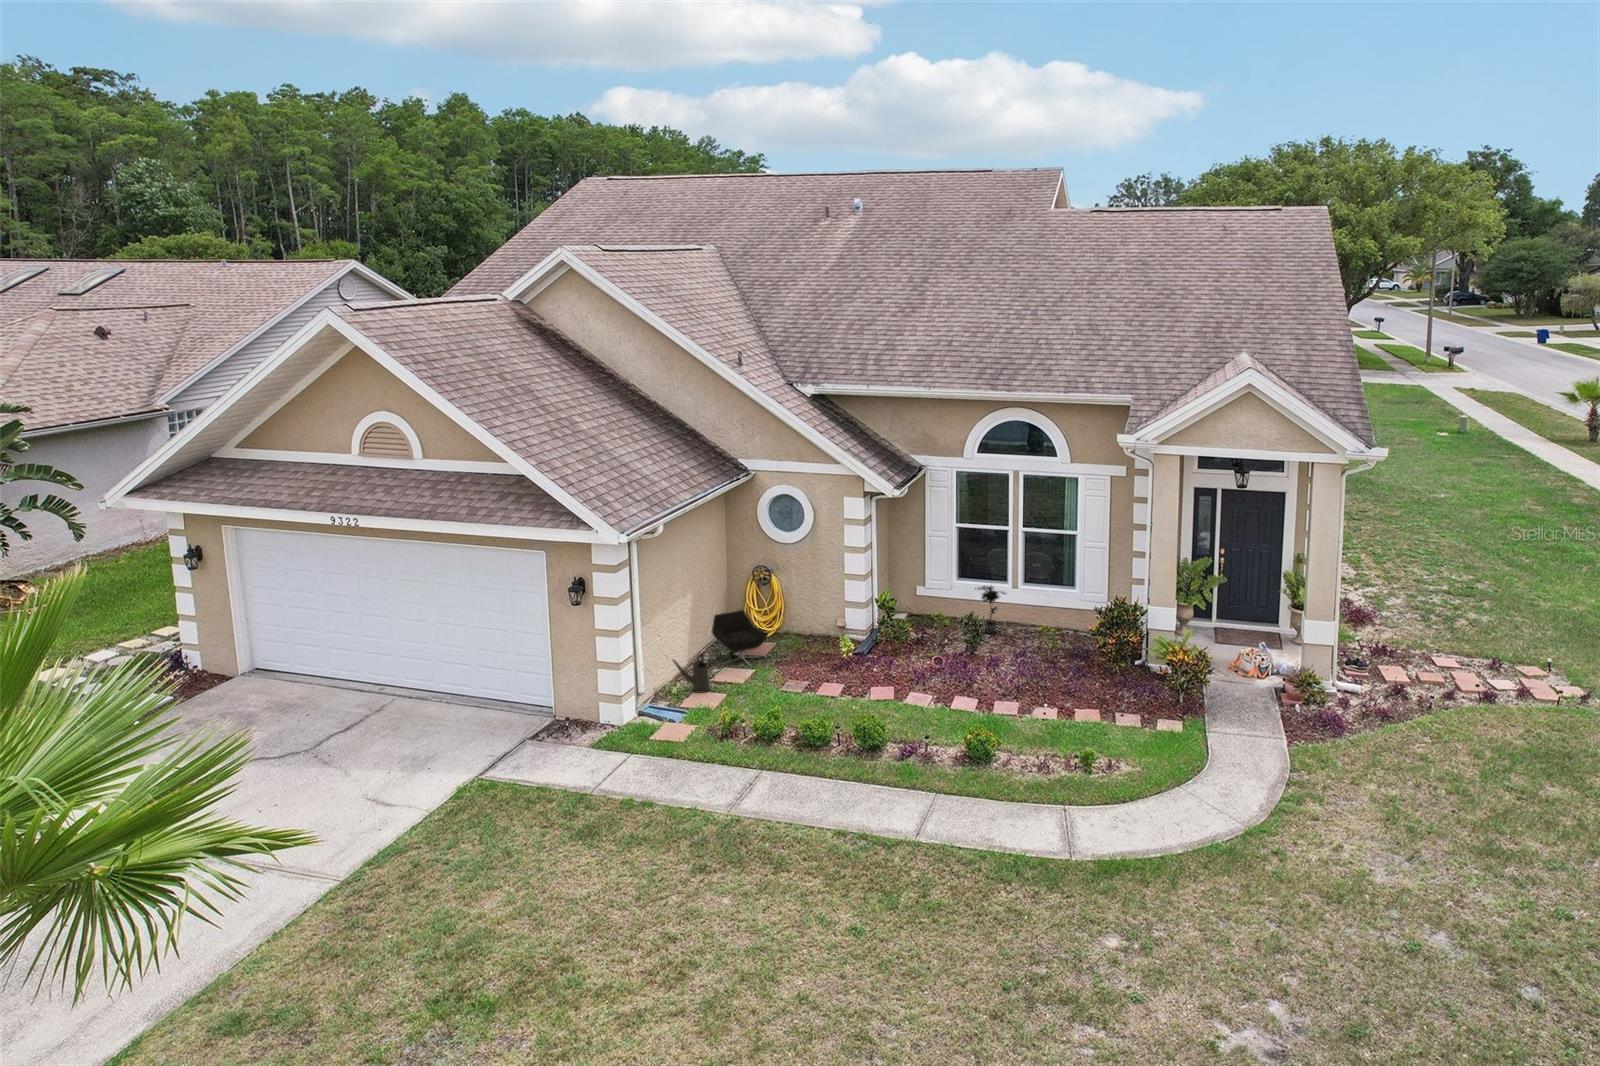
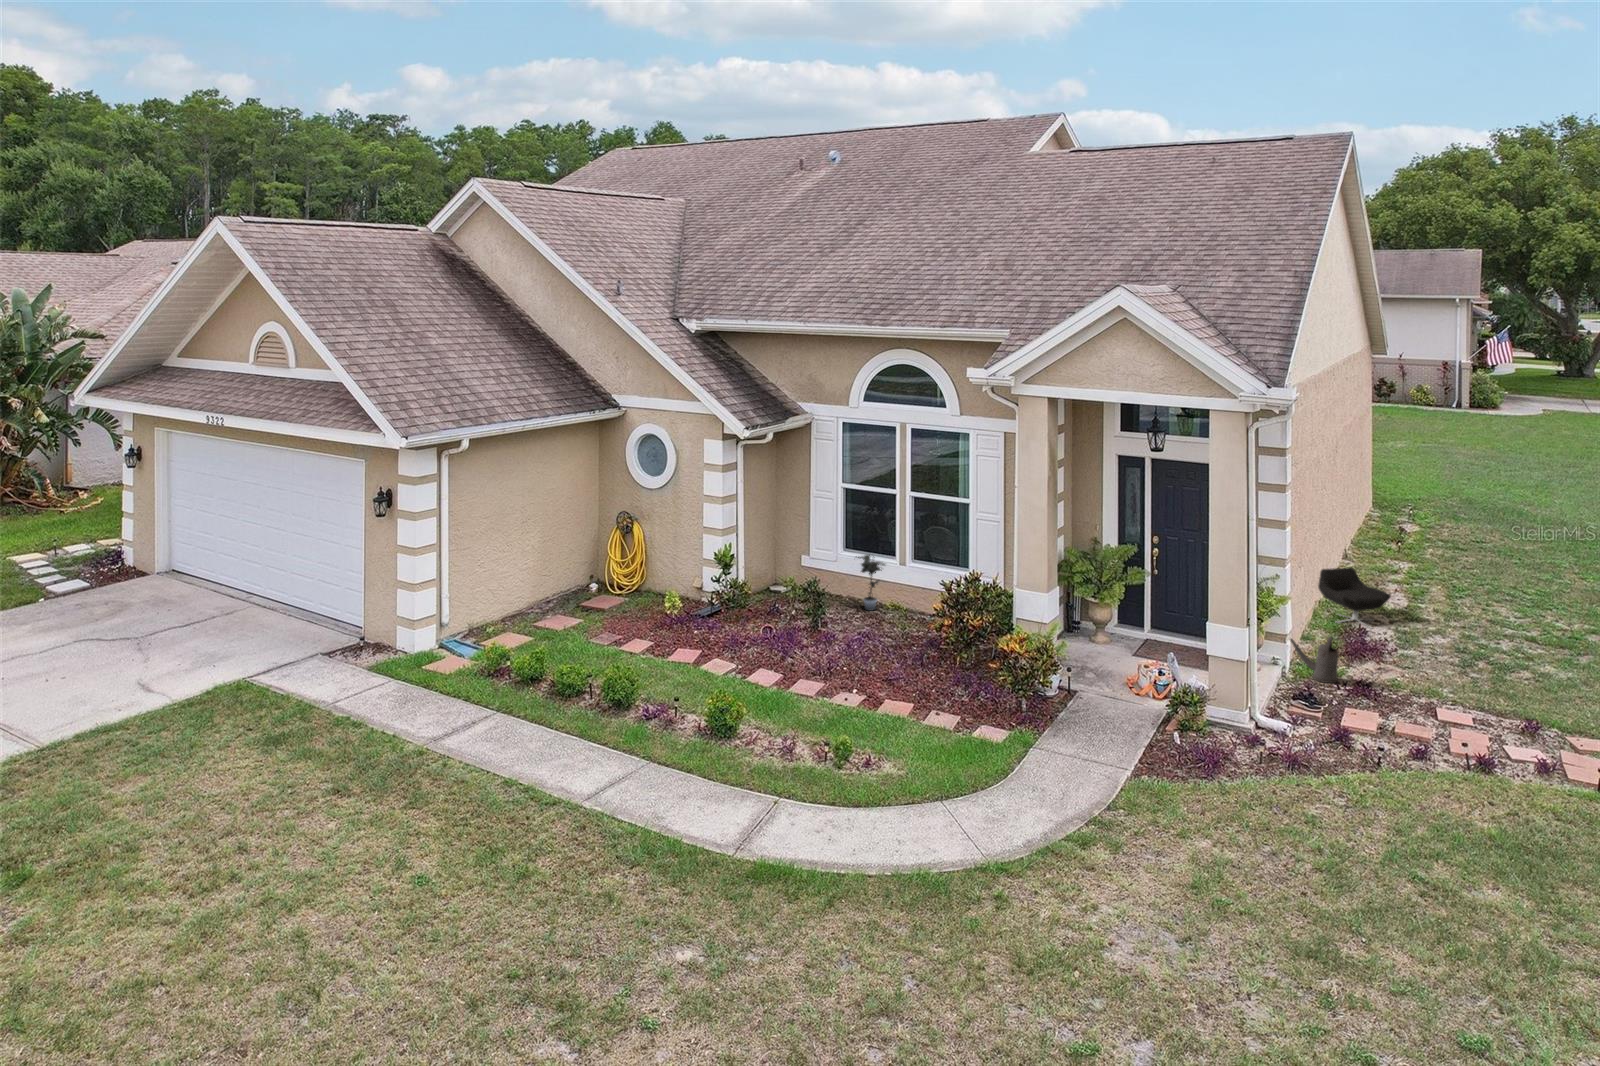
lounge chair: present [712,610,768,666] -> present [1318,567,1391,625]
watering can: present [673,655,710,693] -> present [1290,637,1339,683]

